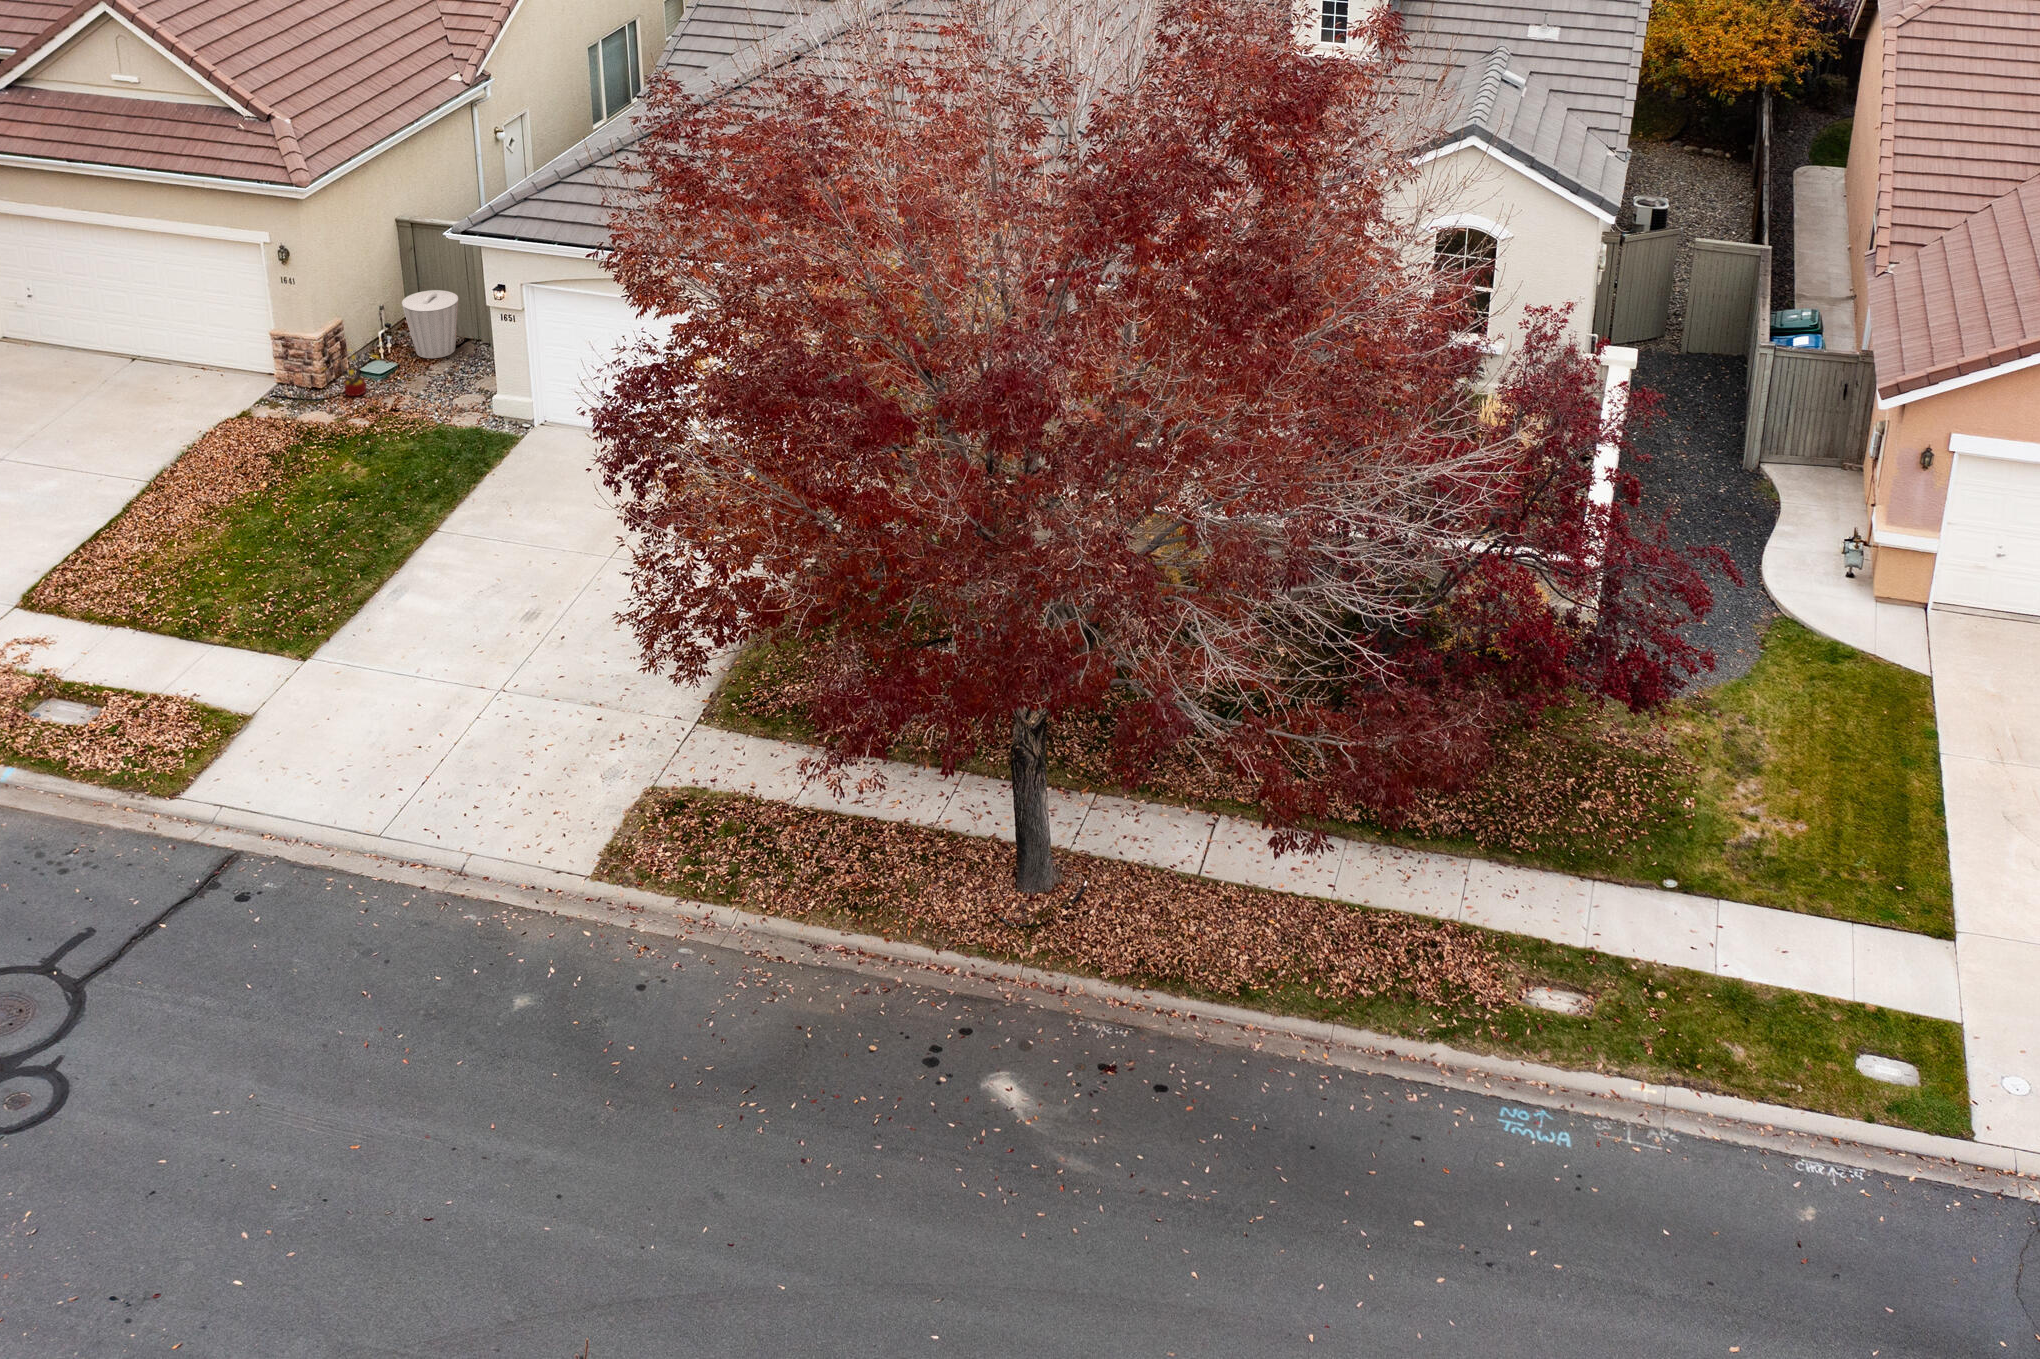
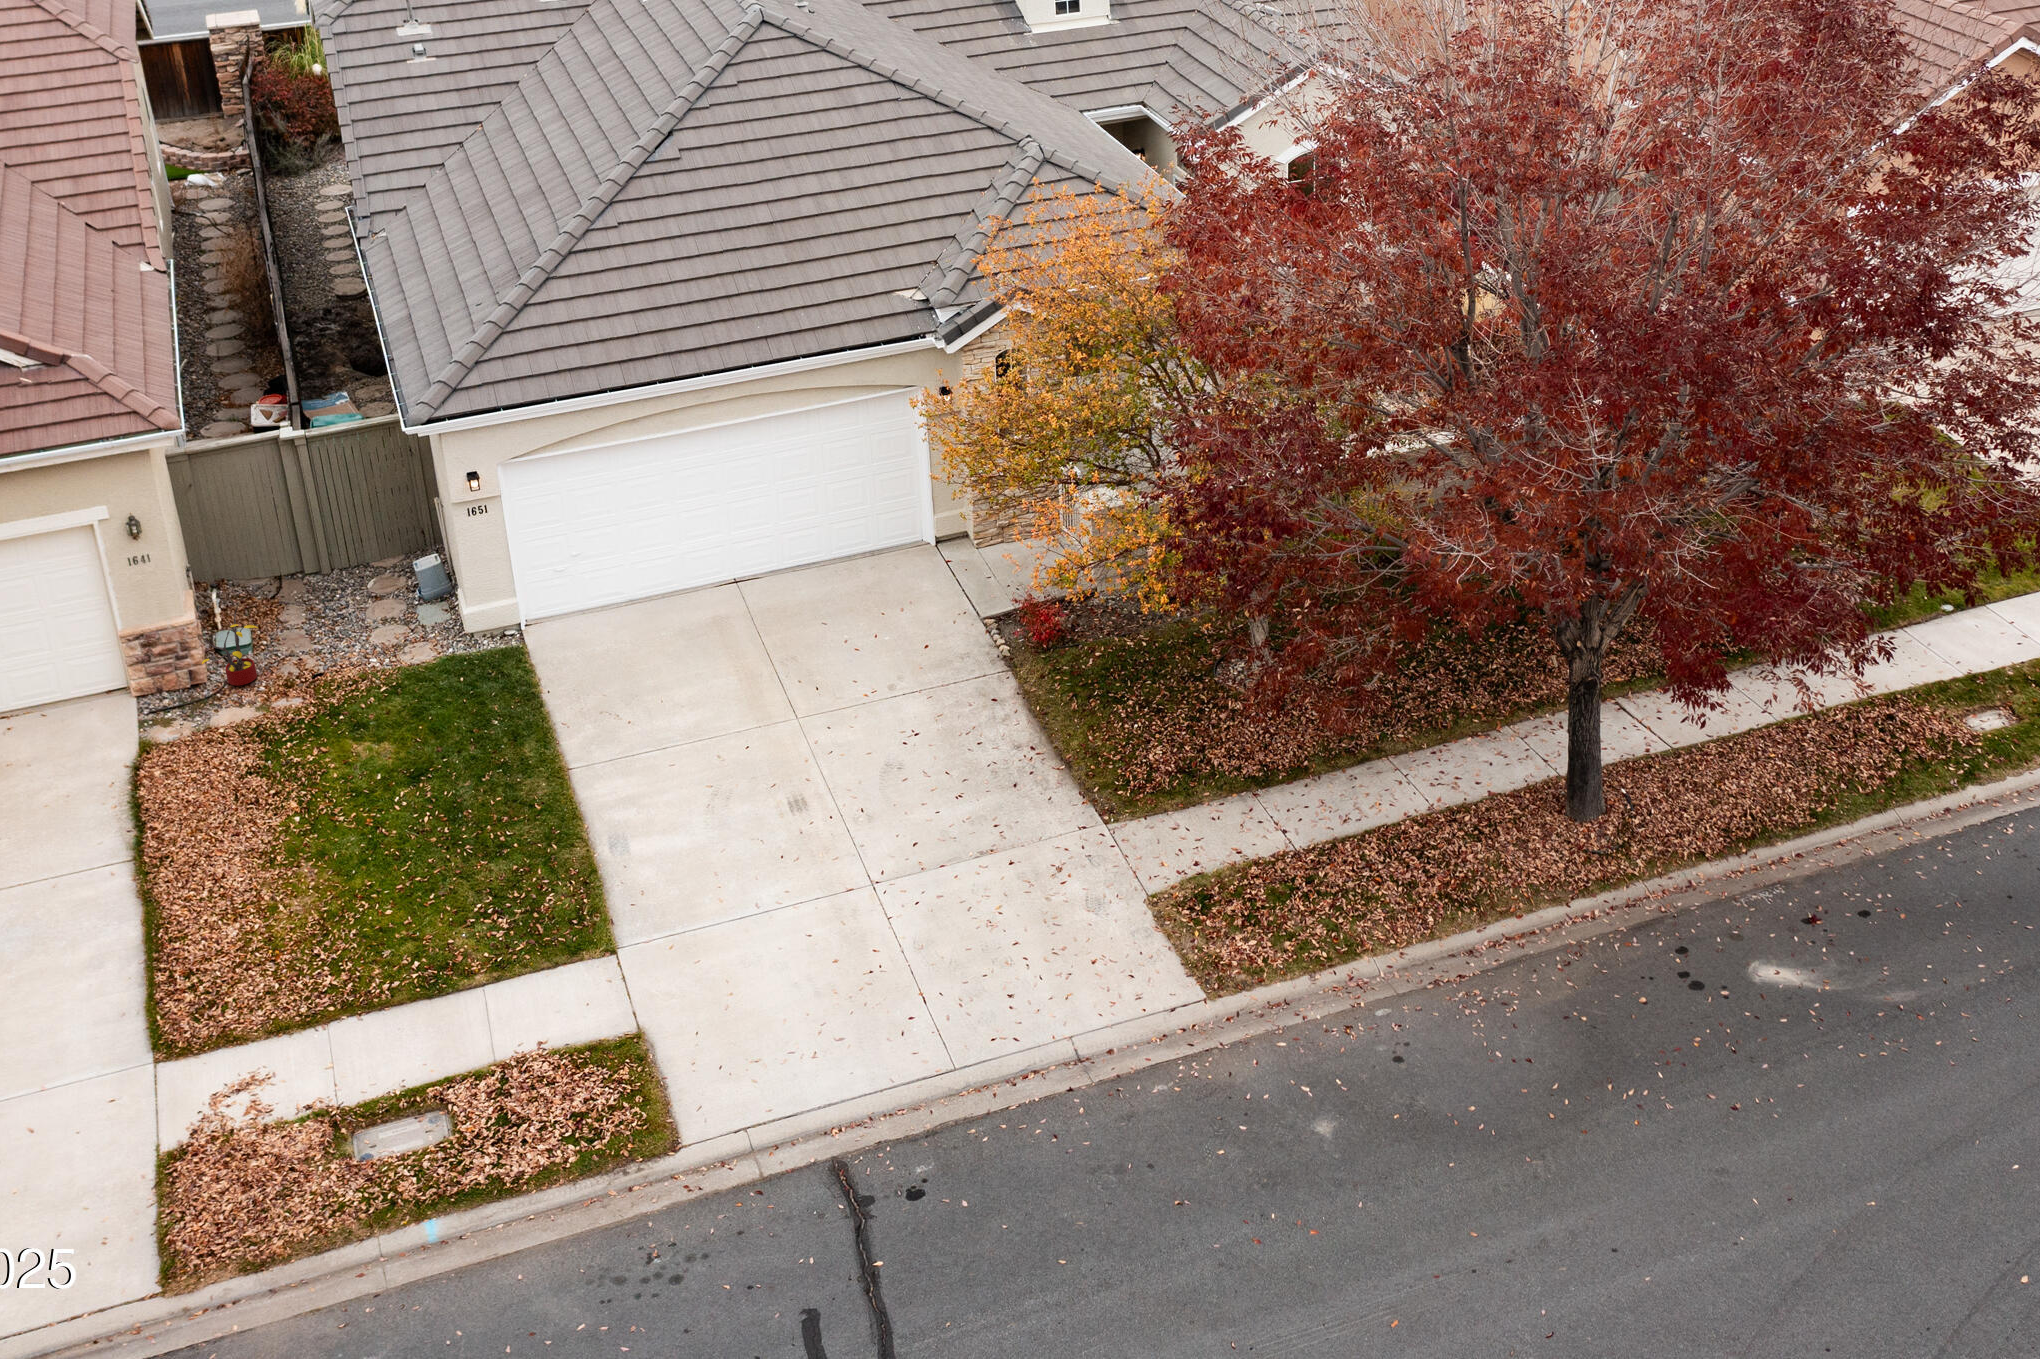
trash can: present [402,290,458,358] -> none [225,525,302,615]

